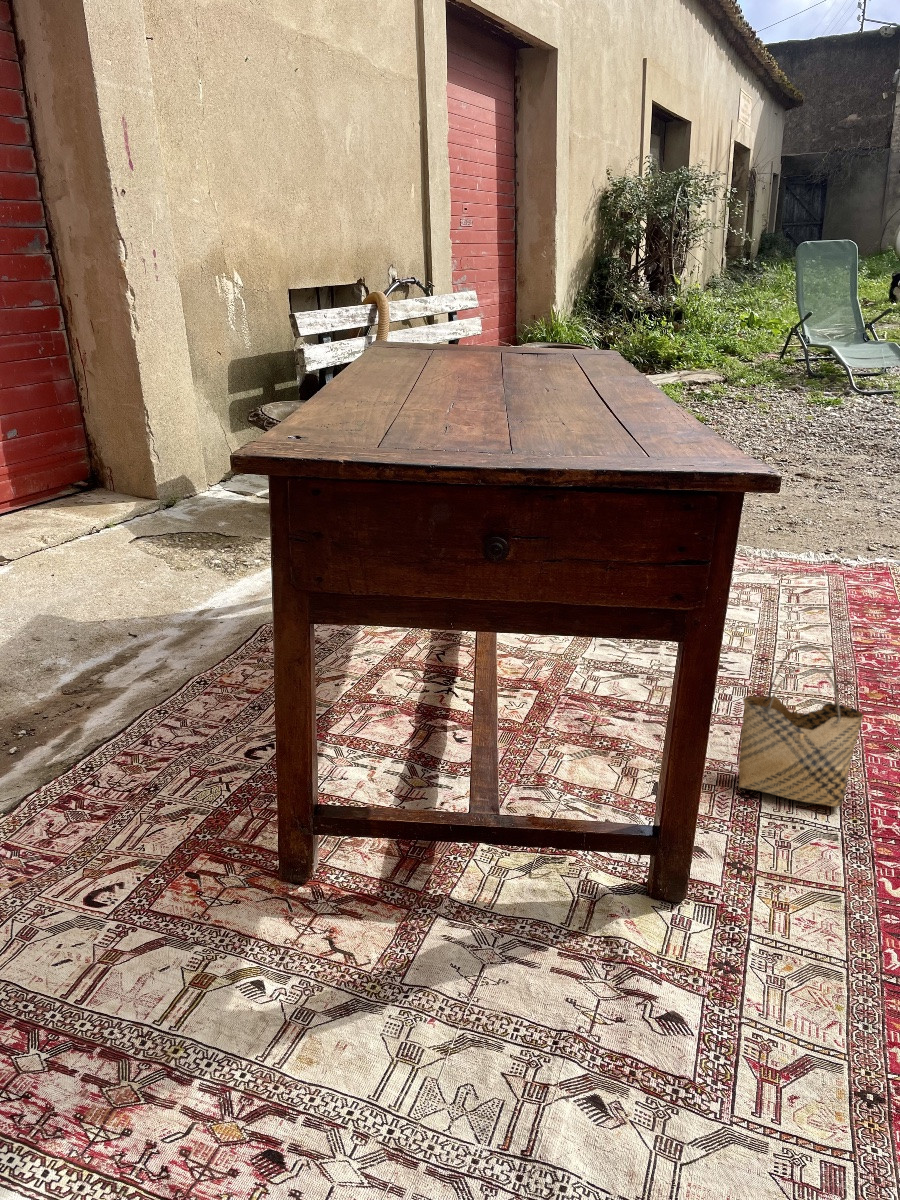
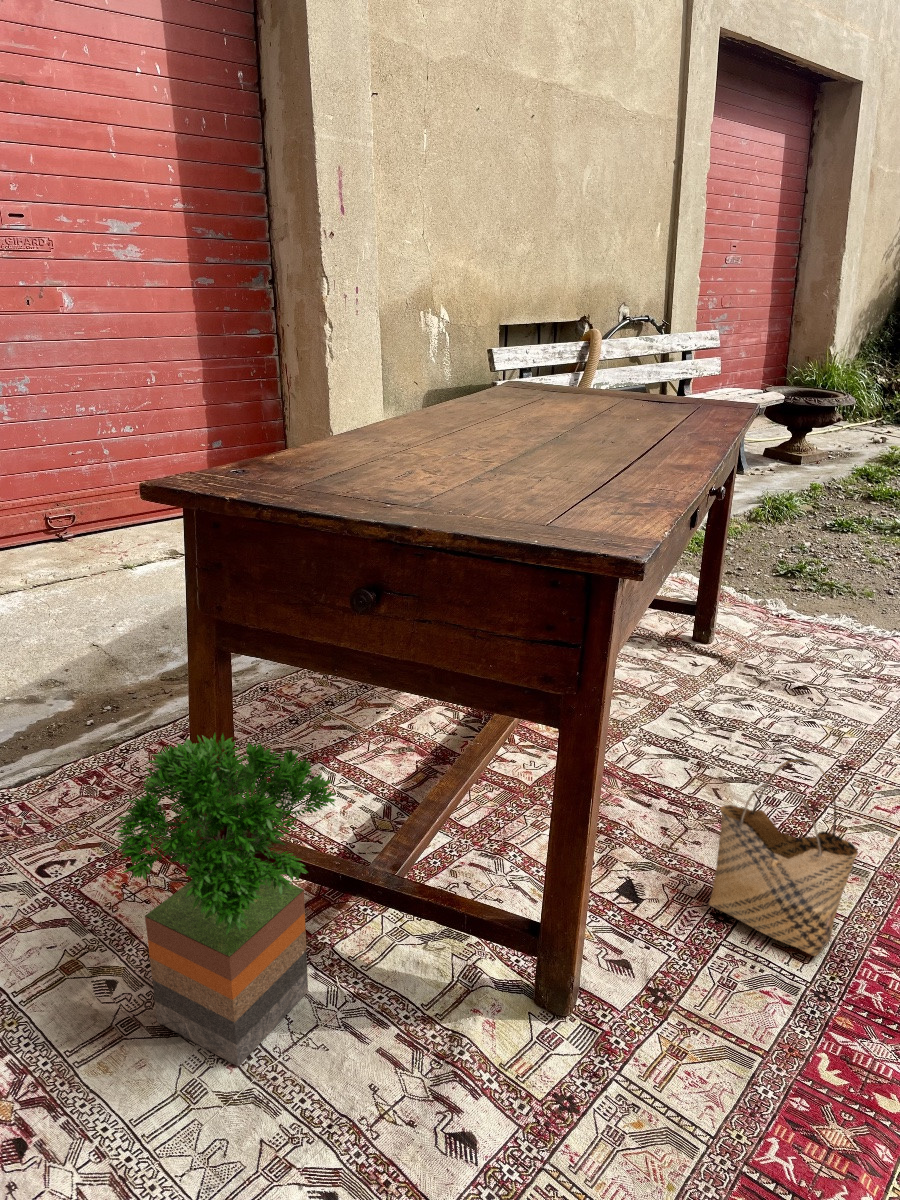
potted tree: none [293,697,507,1021] -> present [116,733,336,1066]

